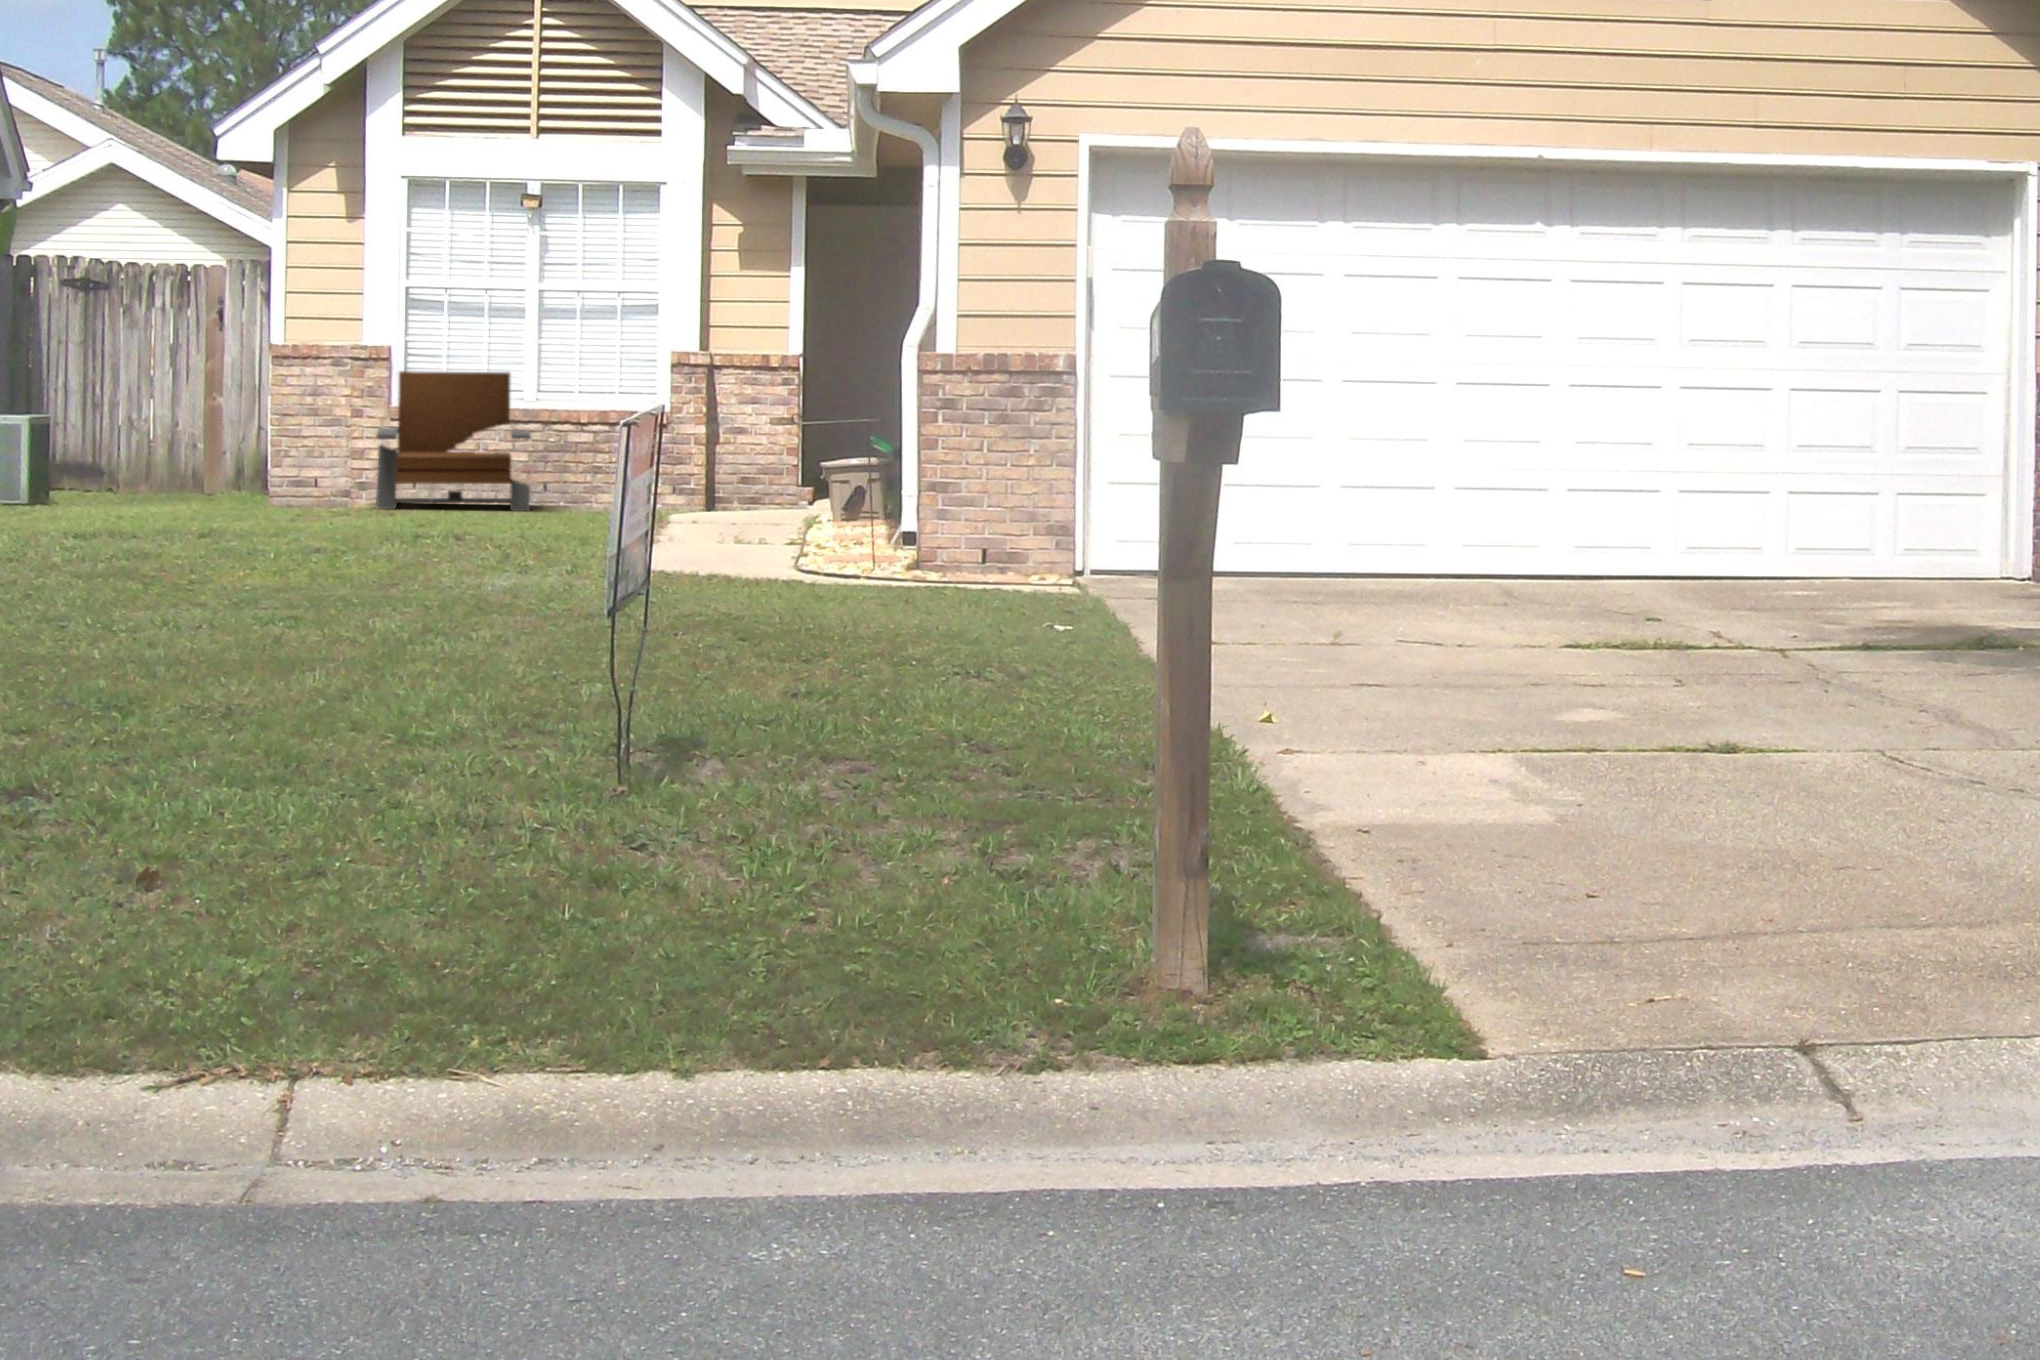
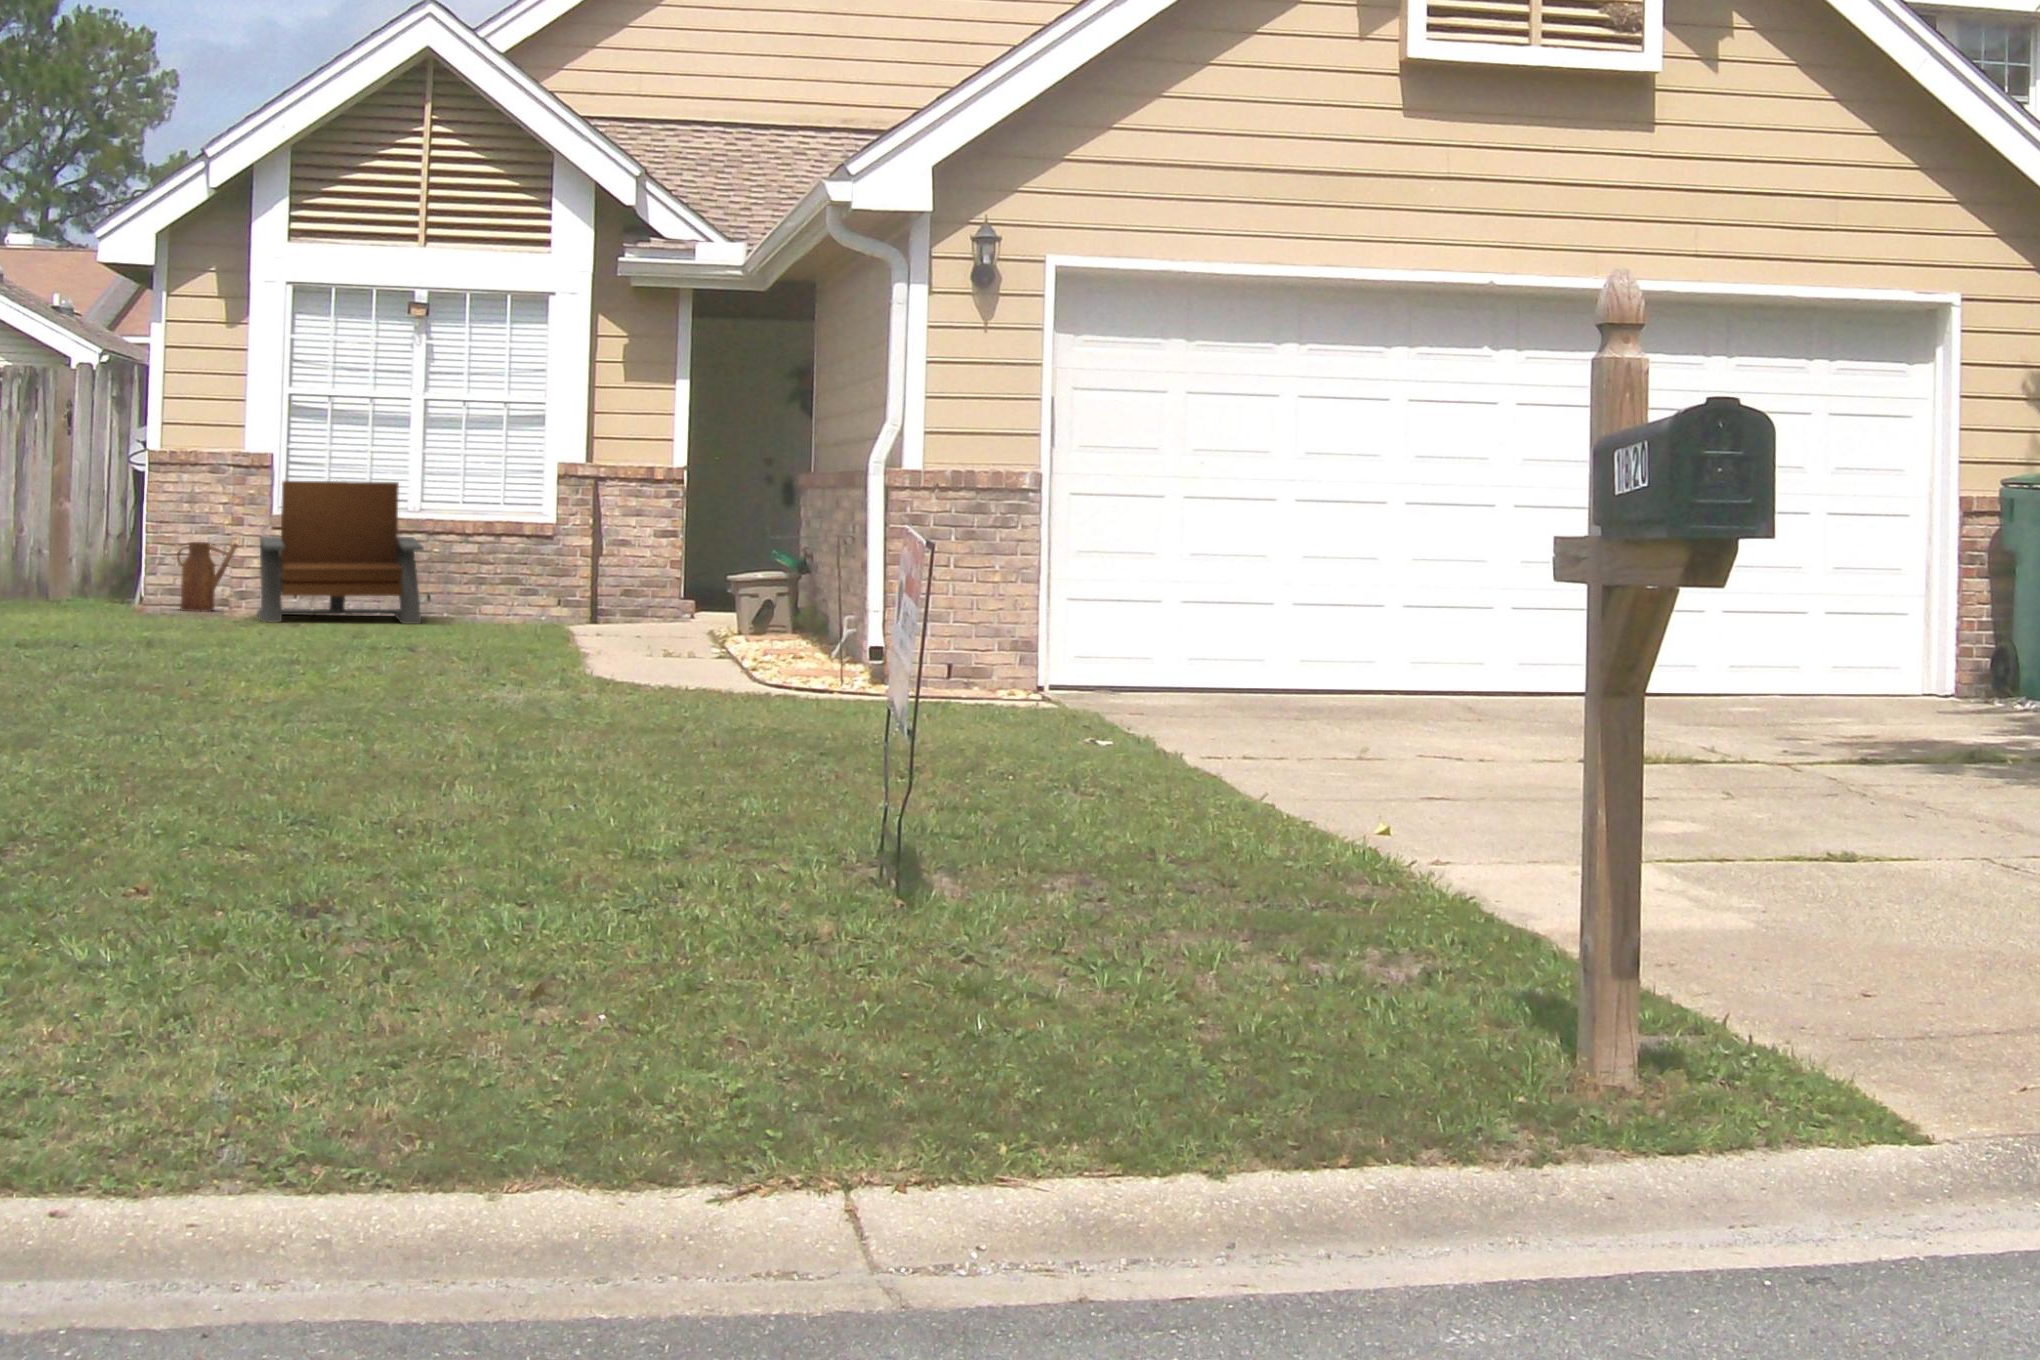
watering can: none [304,432,360,500] -> present [176,542,237,612]

